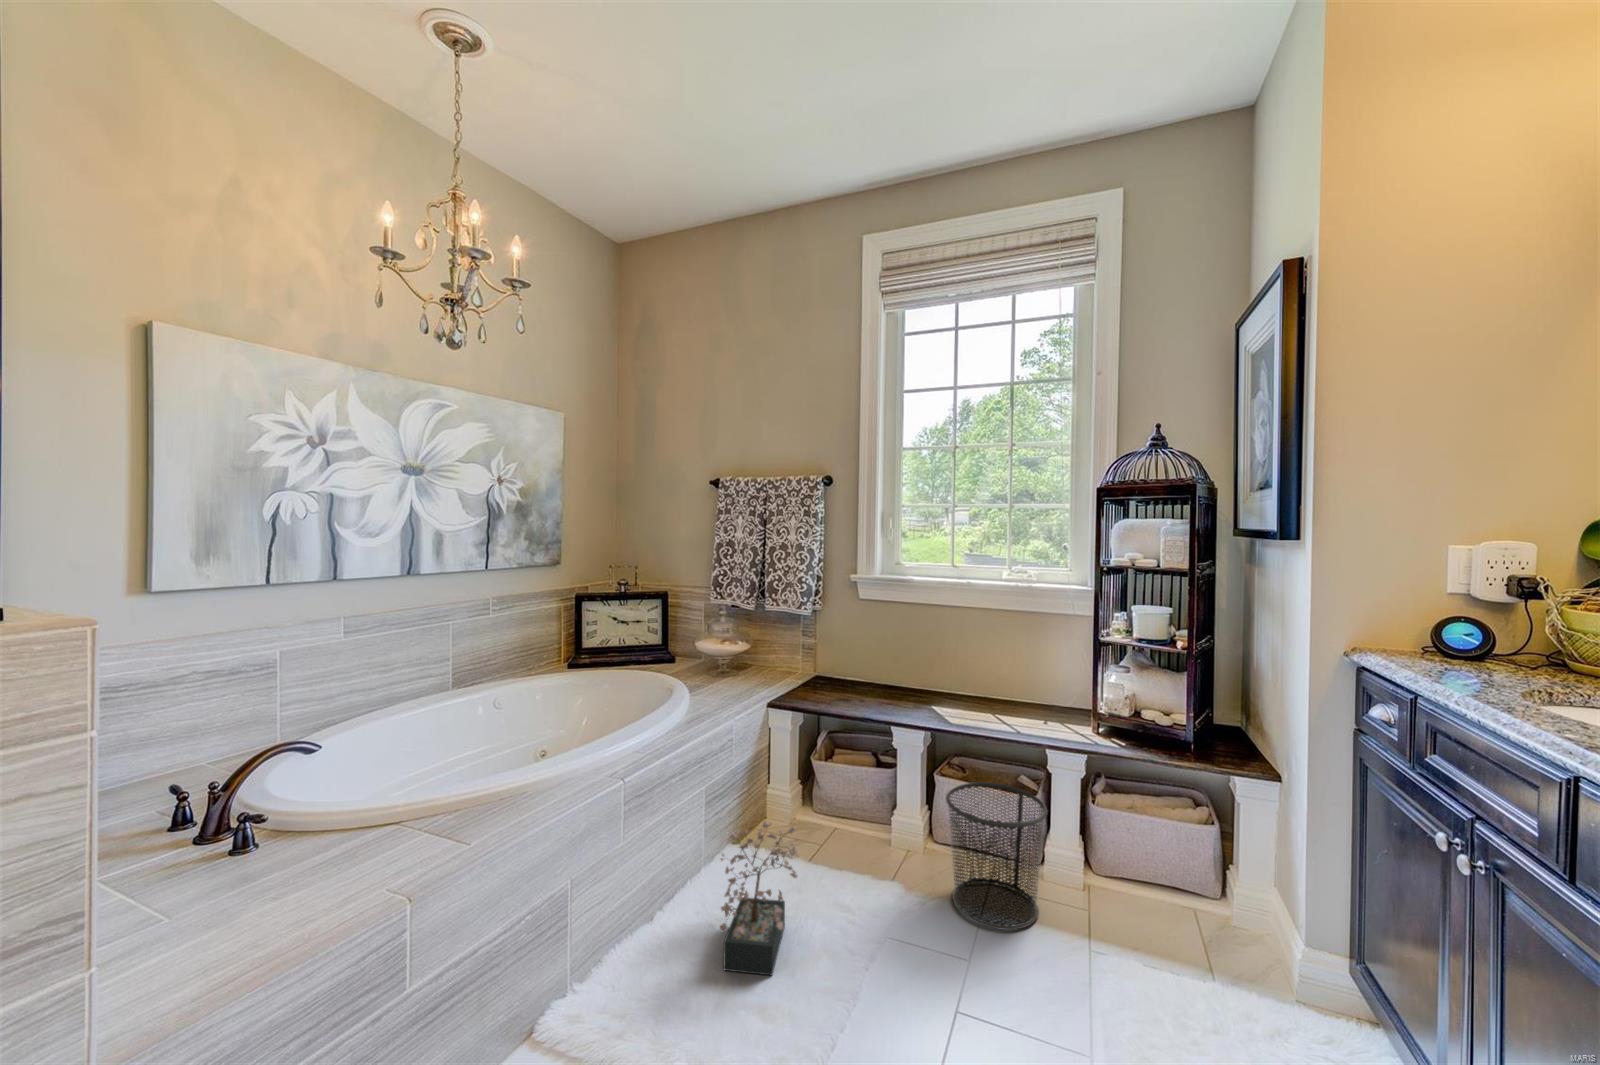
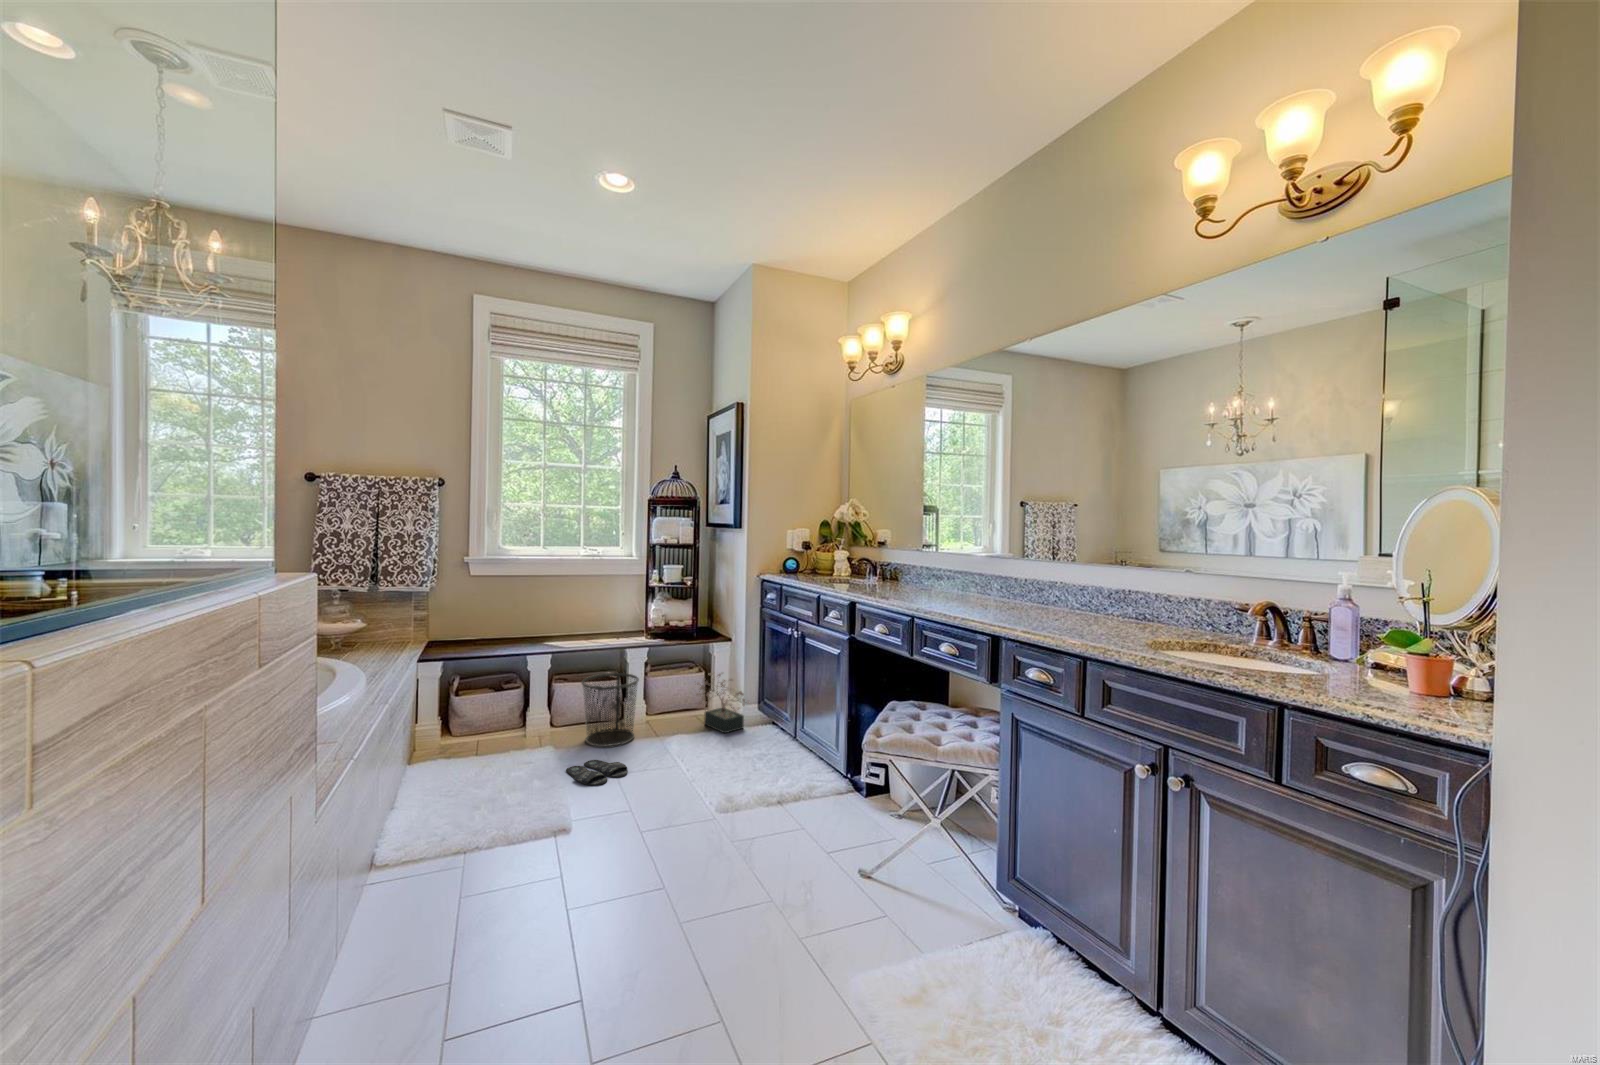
decorative plant: present [720,822,798,975] -> present [696,673,745,733]
slippers: none [873,945,973,1027] -> present [566,760,628,785]

